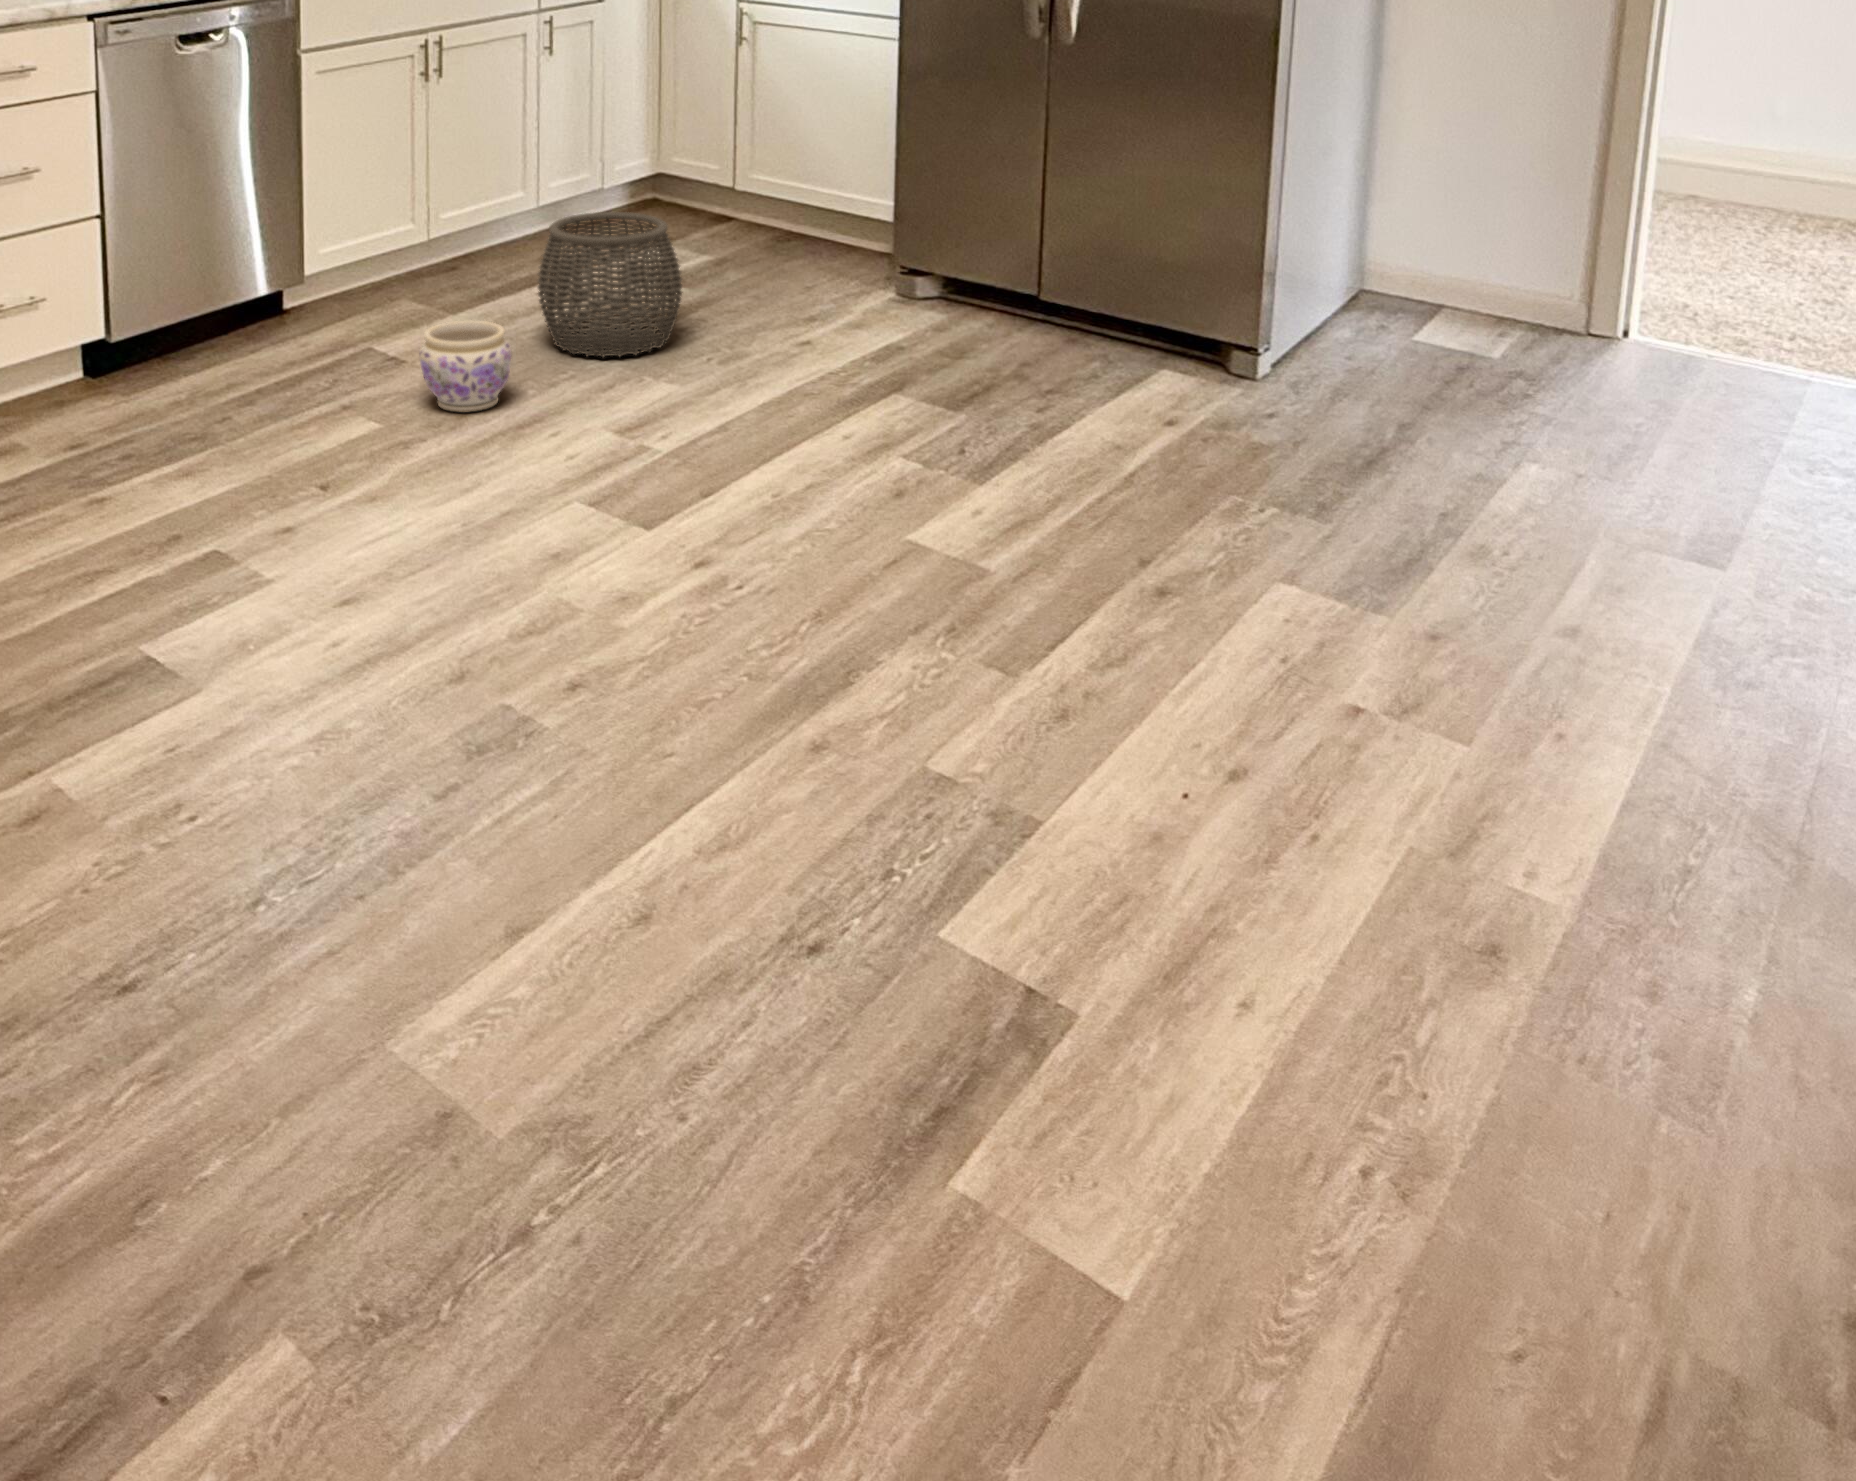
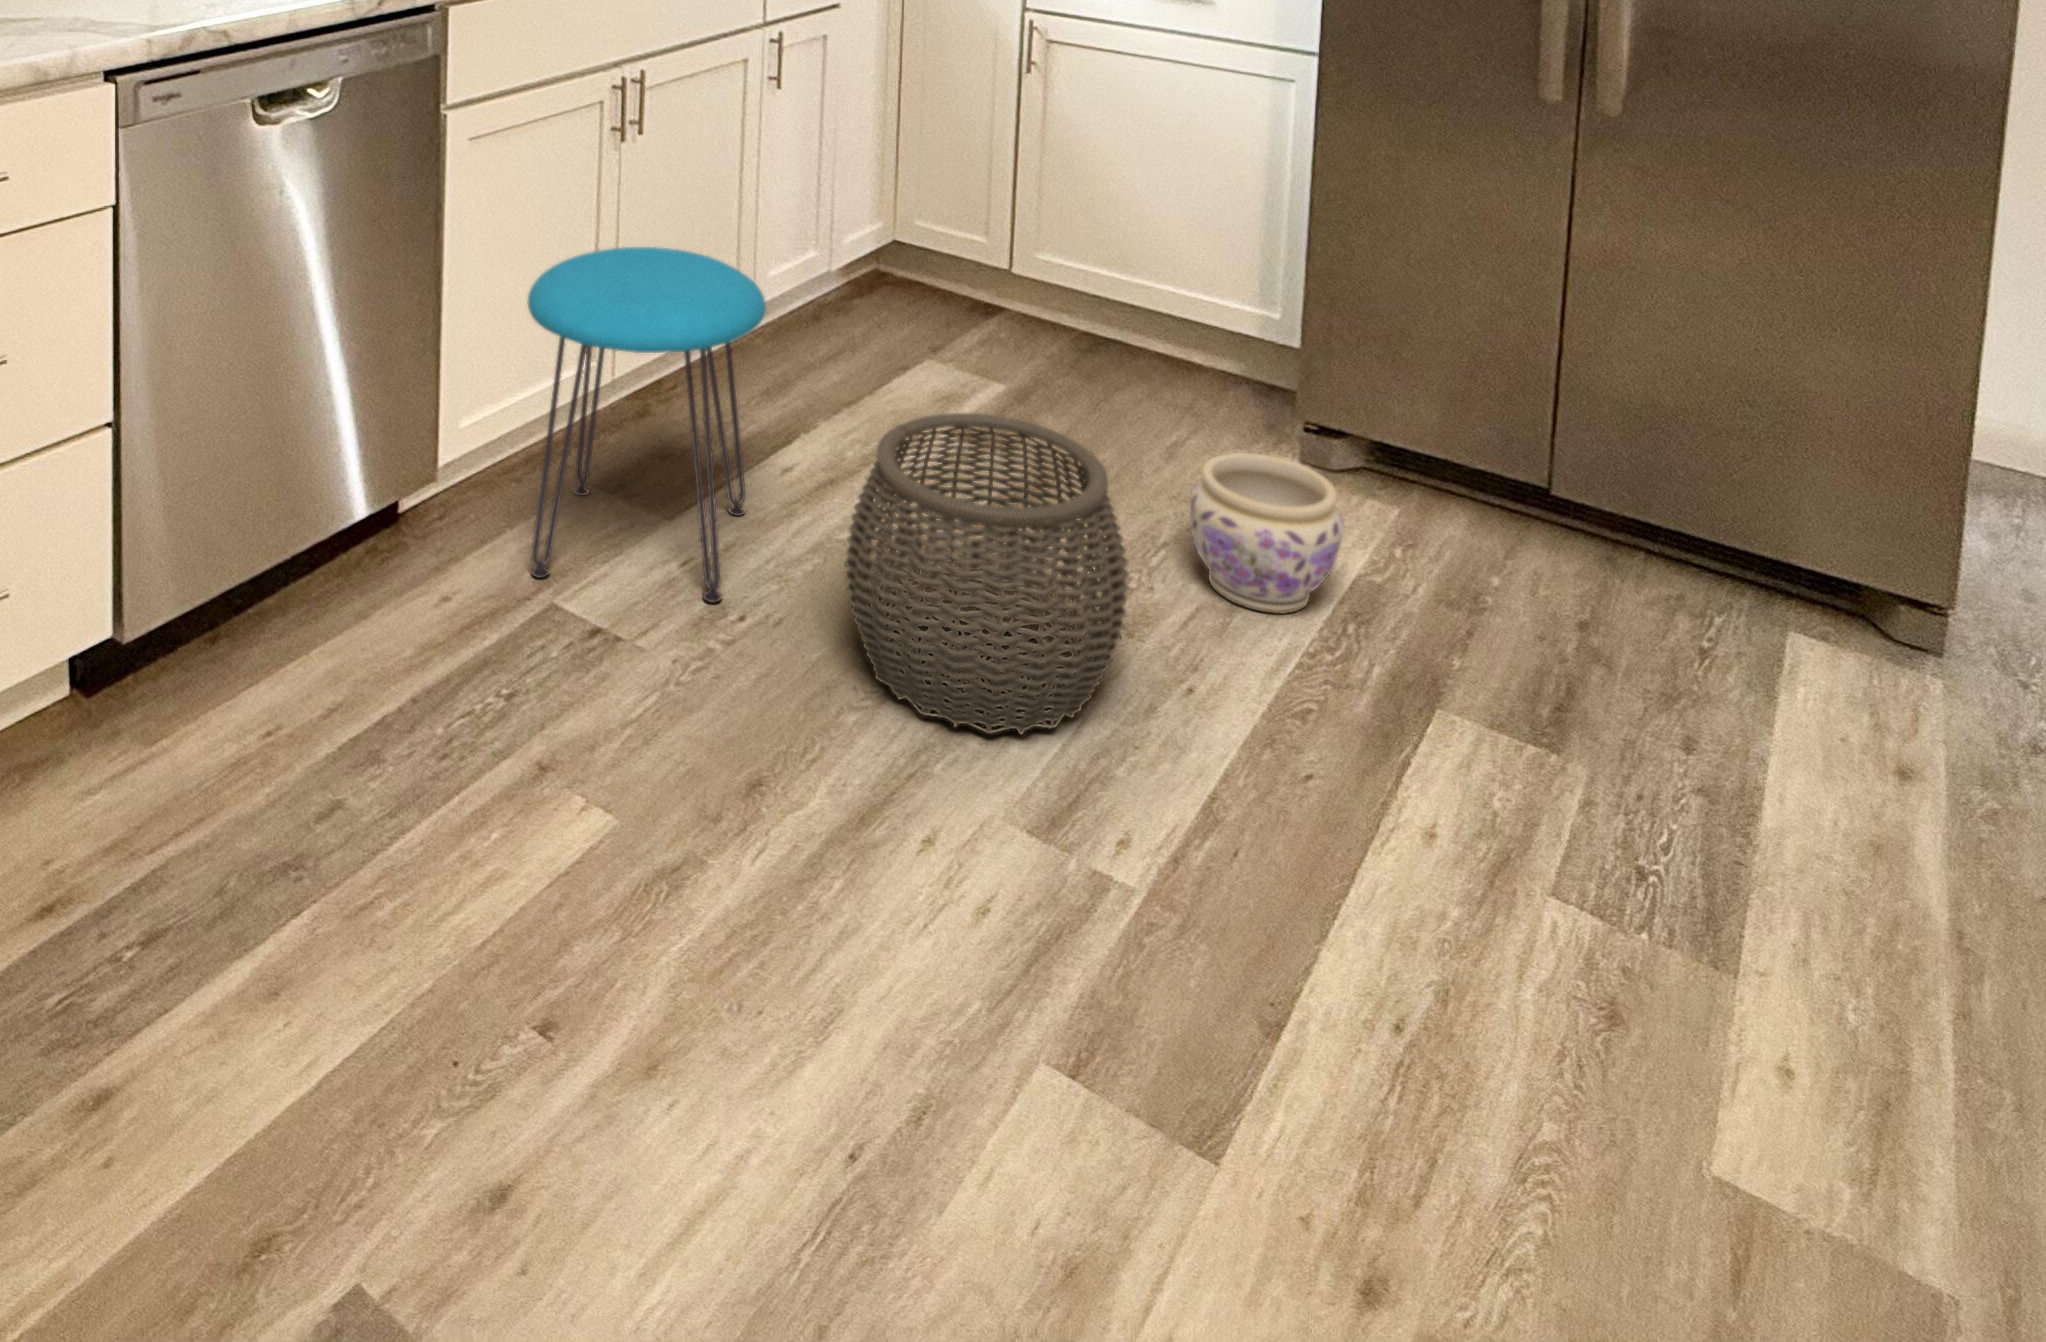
stool: none [366,140,513,327] -> present [528,247,766,602]
planter: present [419,320,511,412] -> present [1190,453,1344,613]

